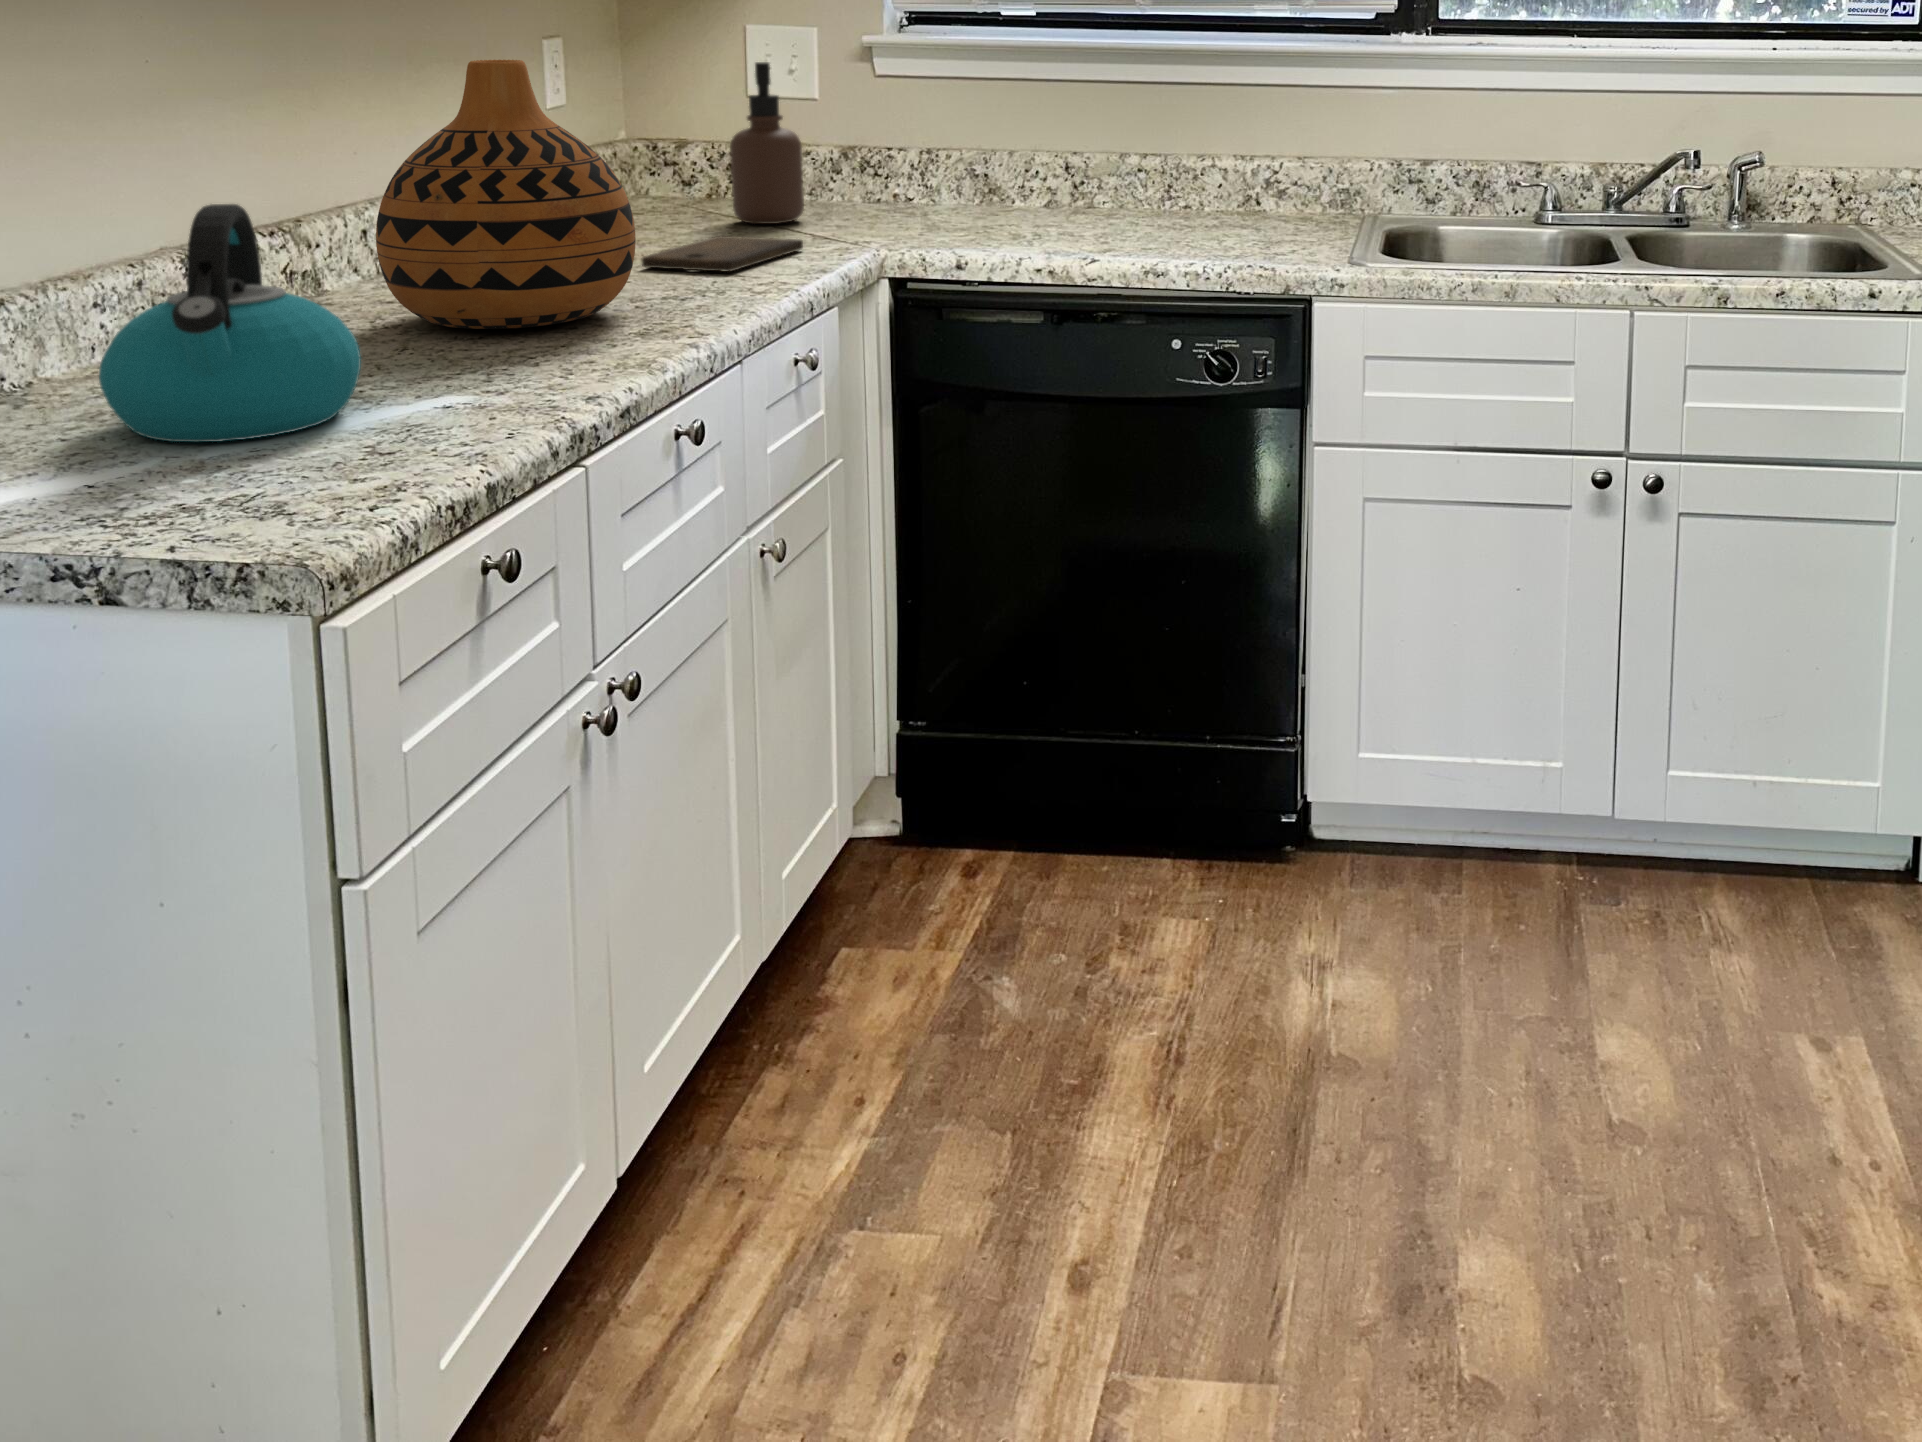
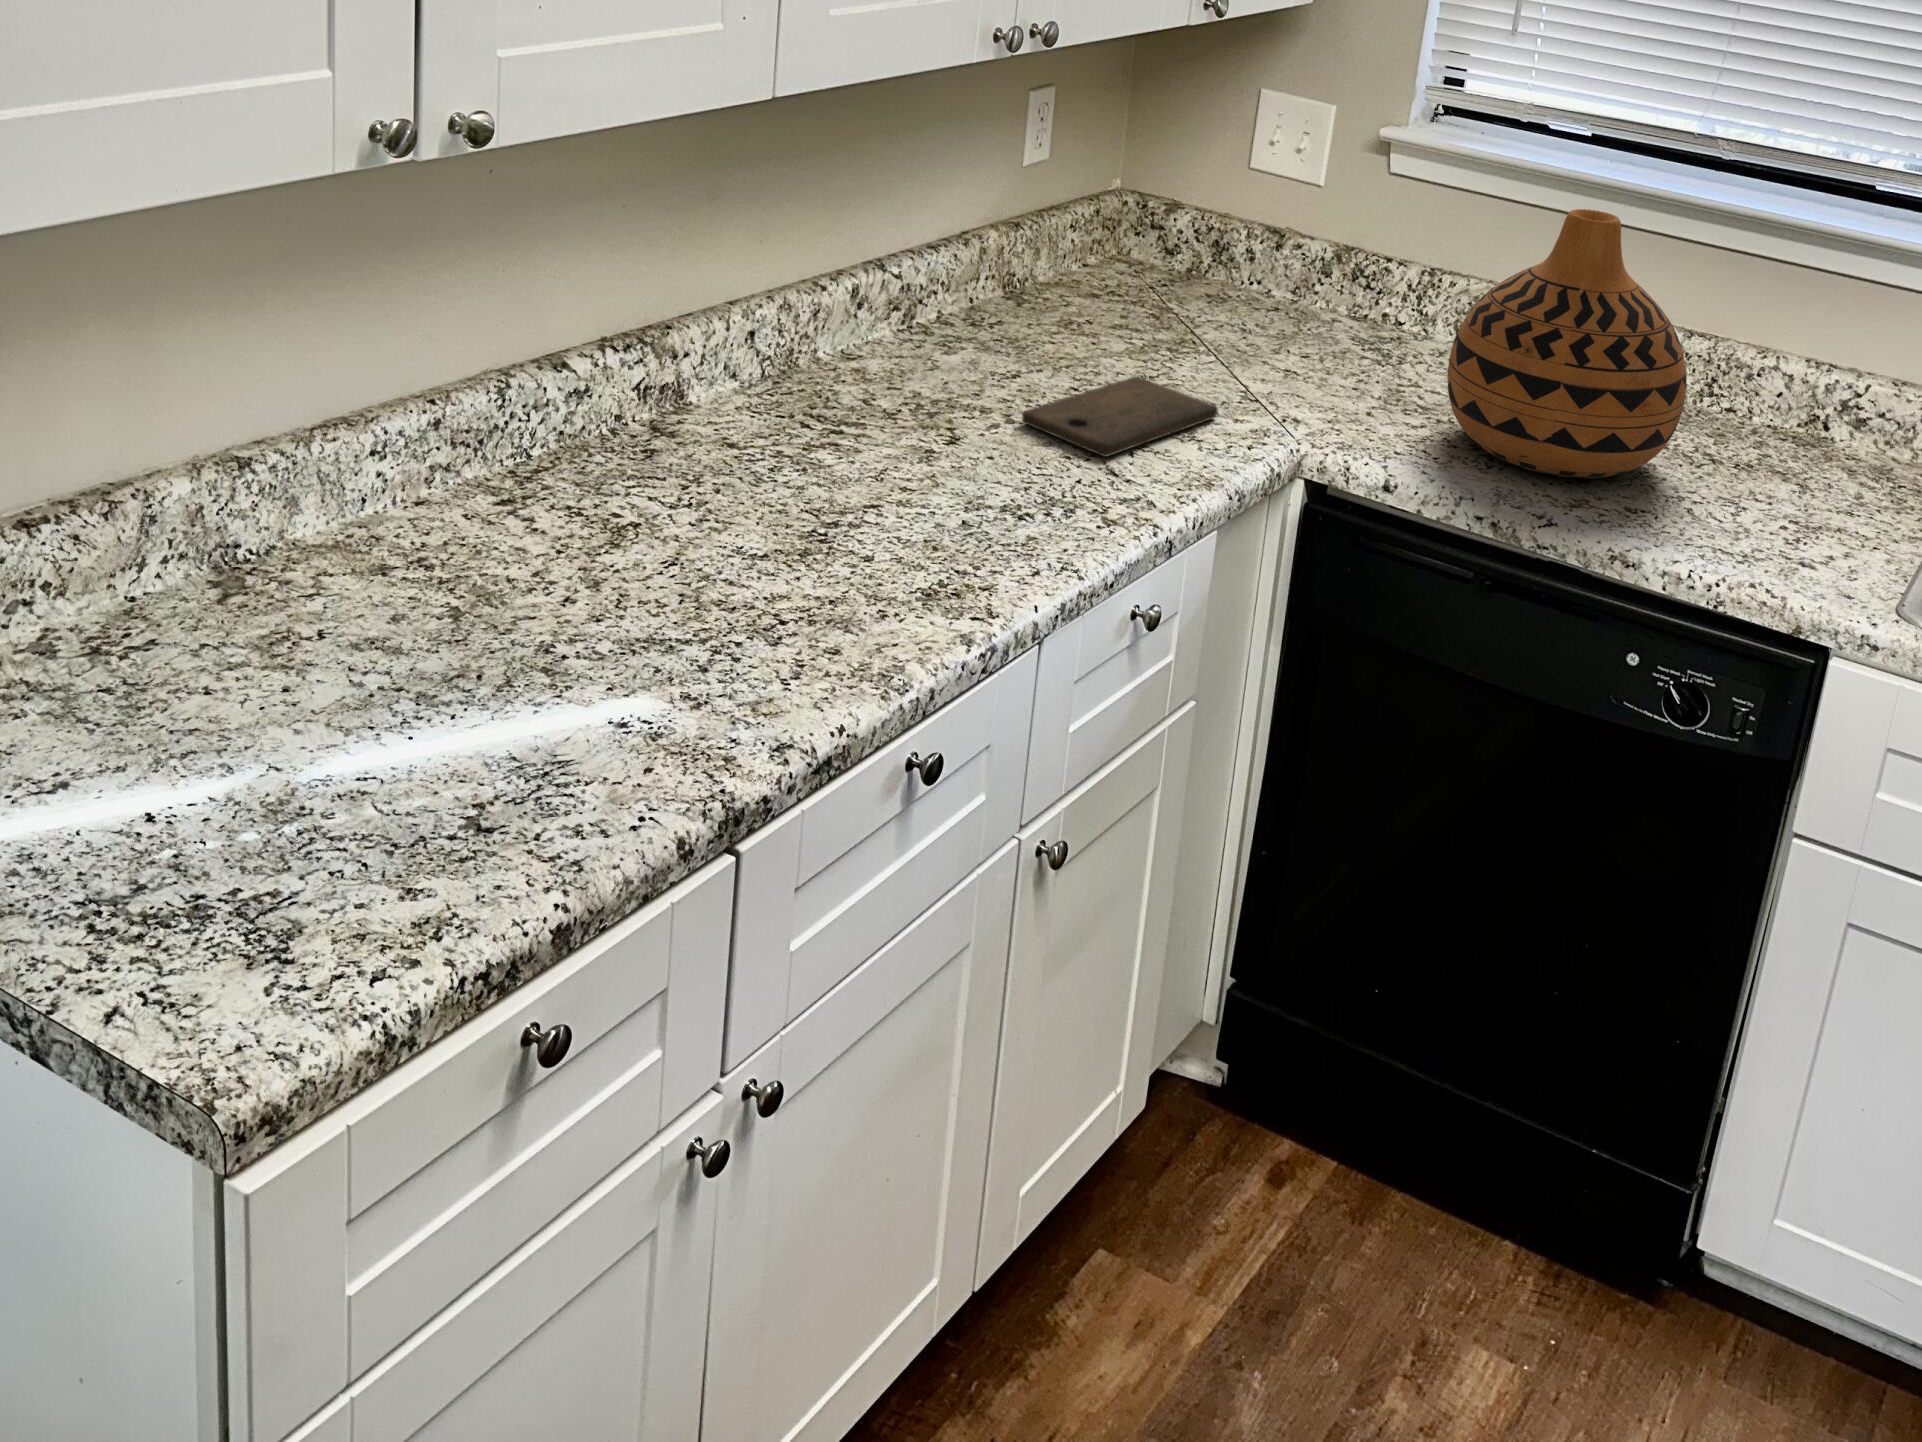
vase: present [376,60,636,329] -> present [1448,209,1687,478]
soap dispenser: present [730,62,804,224] -> none [1183,163,1268,349]
kettle: present [99,204,361,442] -> none [200,459,503,768]

